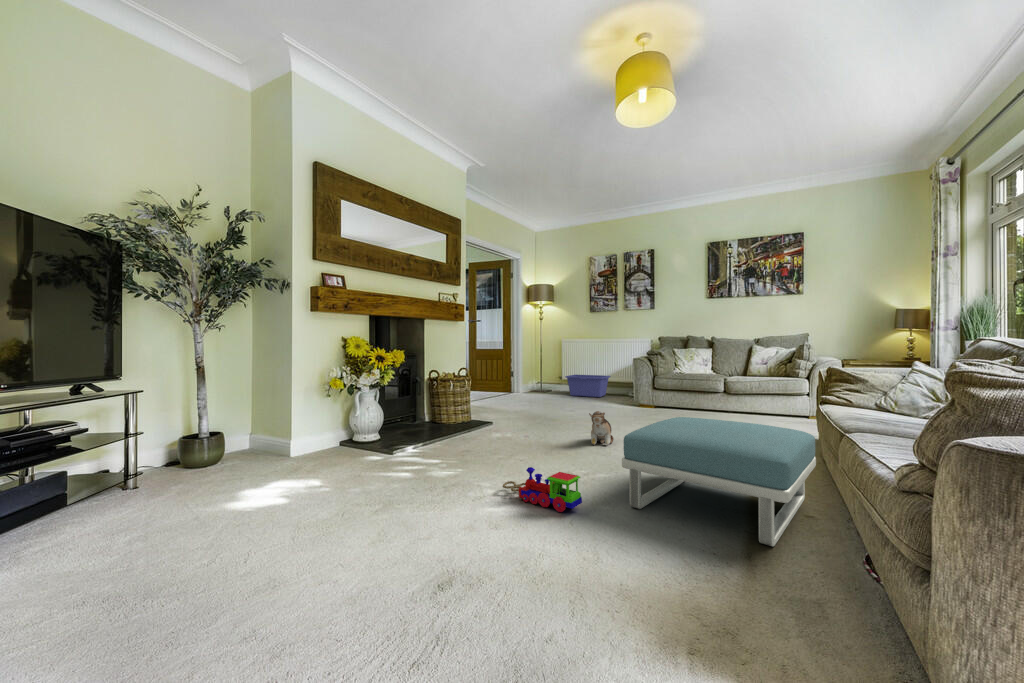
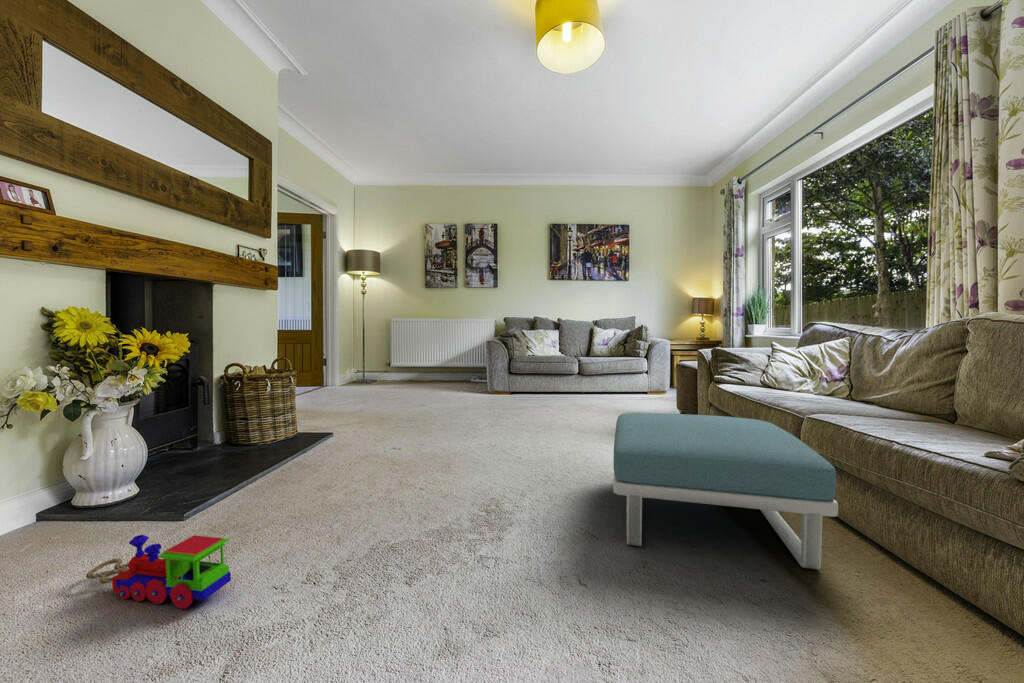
storage bin: present [565,375,611,397] -> none [399,361,451,386]
plush toy: present [589,411,613,445] -> none [486,410,511,452]
toy train: present [503,467,582,512] -> present [86,535,231,608]

